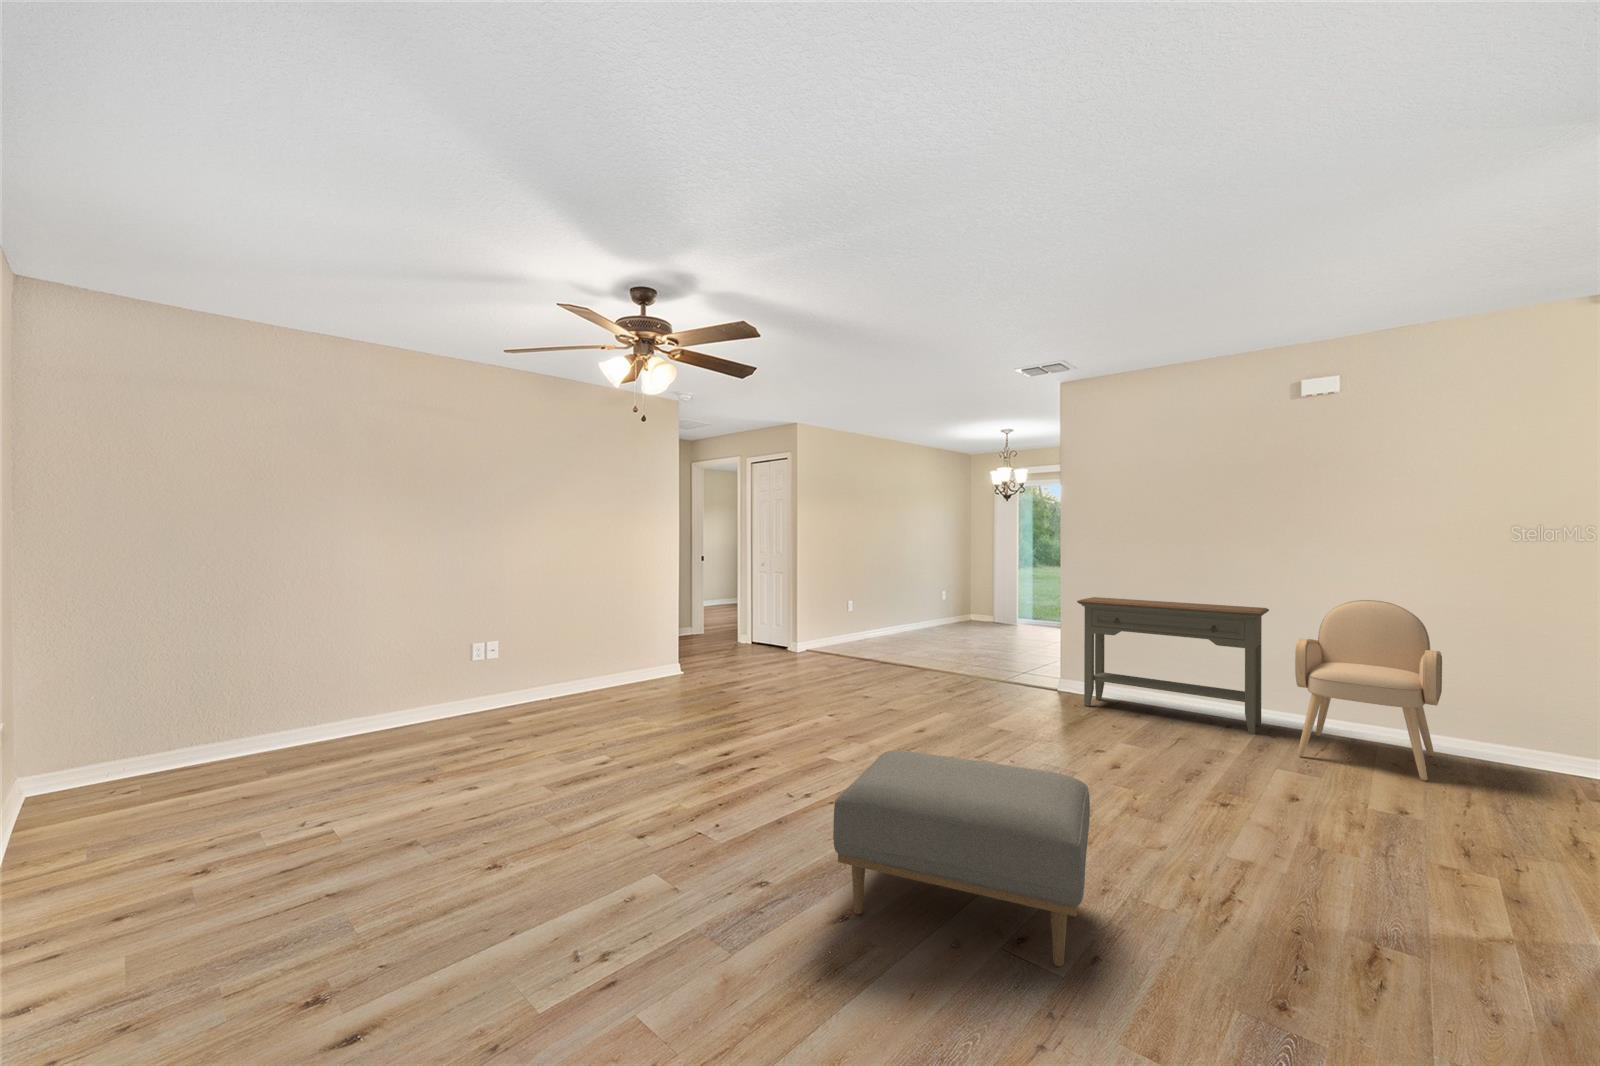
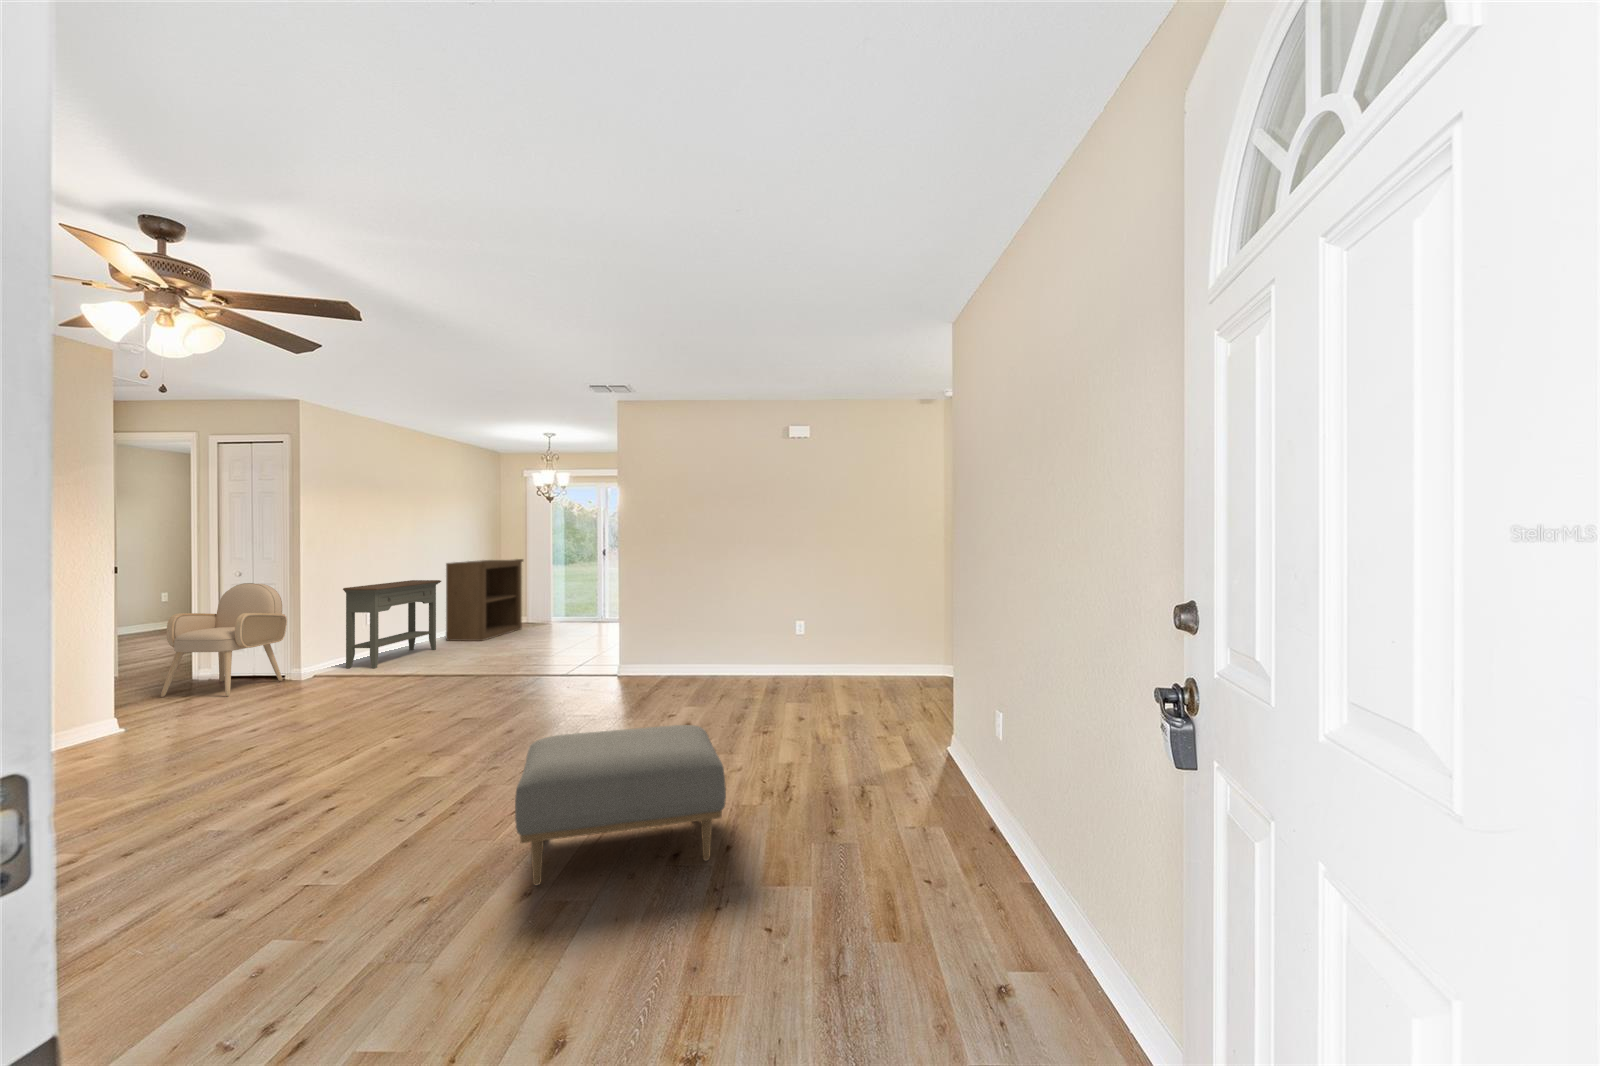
bookshelf: none [915,558,988,636] -> present [446,559,523,641]
console table: present [1077,597,1269,734] -> present [343,580,441,668]
armchair: present [1295,600,1442,781] -> present [161,583,287,697]

